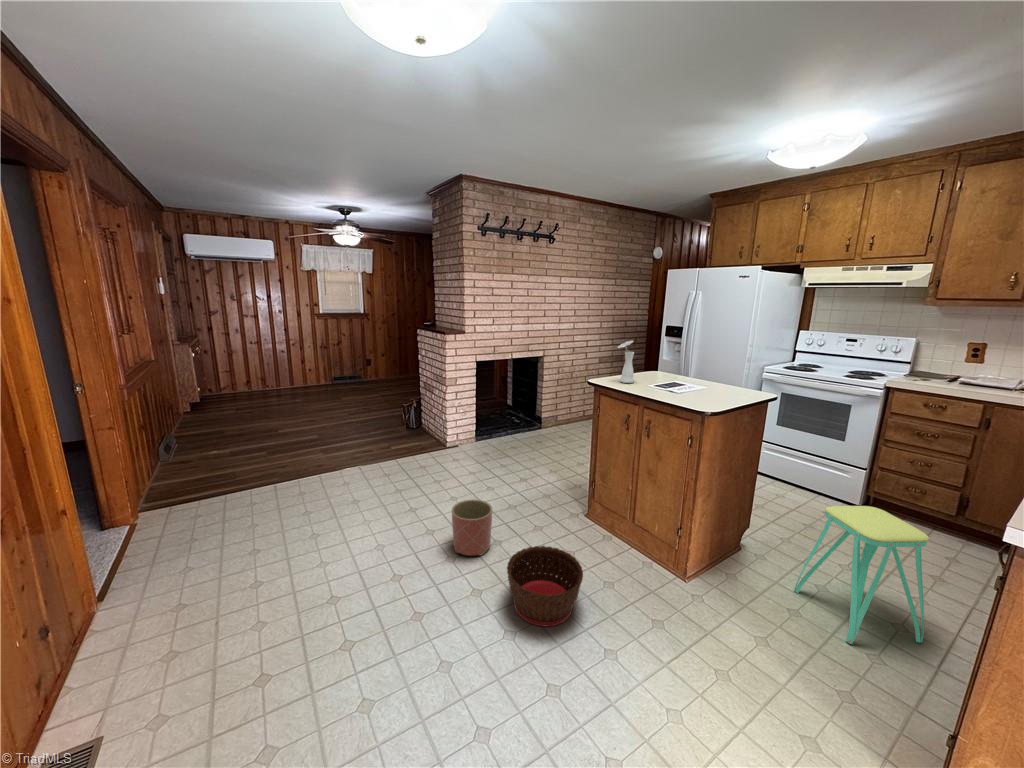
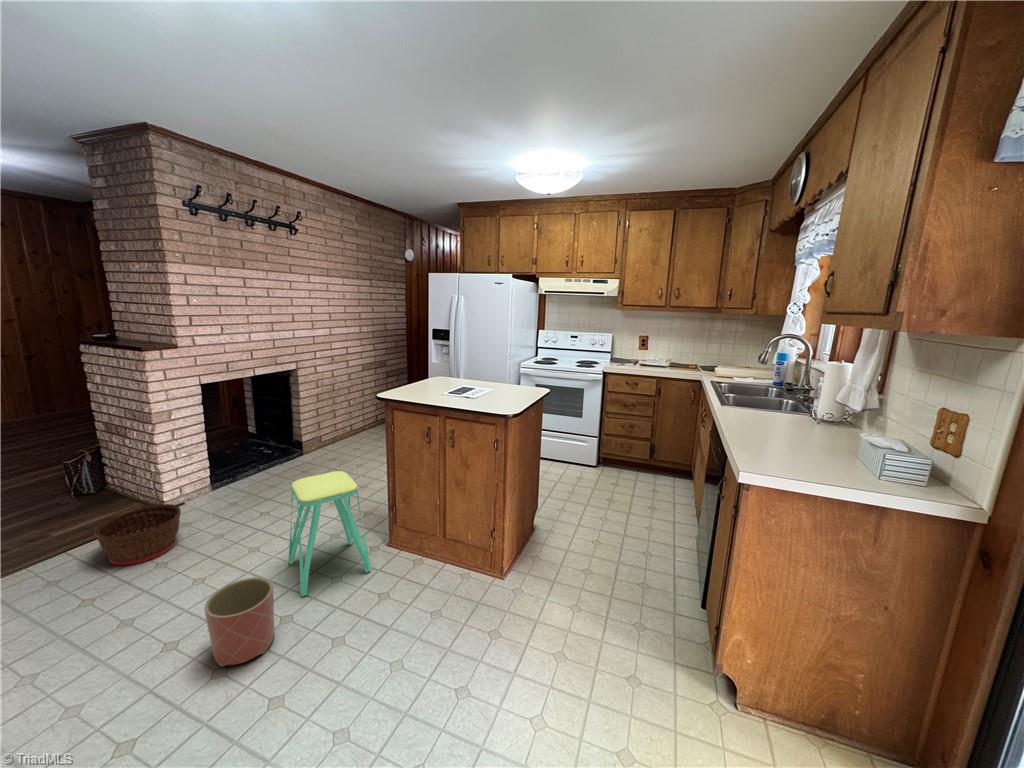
vase: present [618,341,634,383] -> none [405,348,427,394]
stool: present [794,506,929,644] -> present [289,471,371,596]
basket: present [507,546,583,627] -> present [94,504,181,565]

